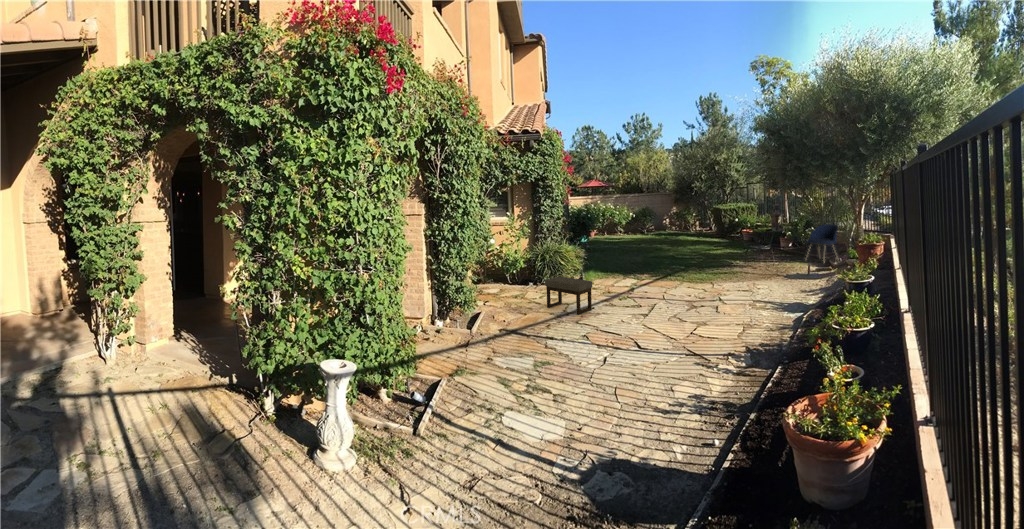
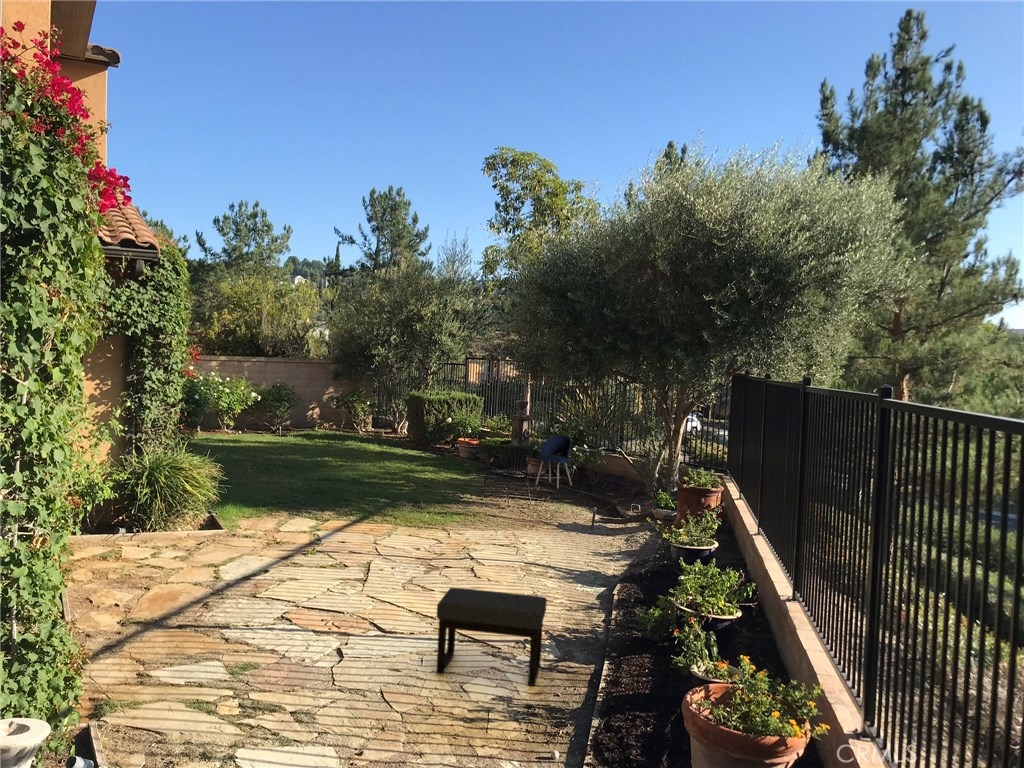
ottoman: present [545,277,592,315] -> present [436,588,547,685]

